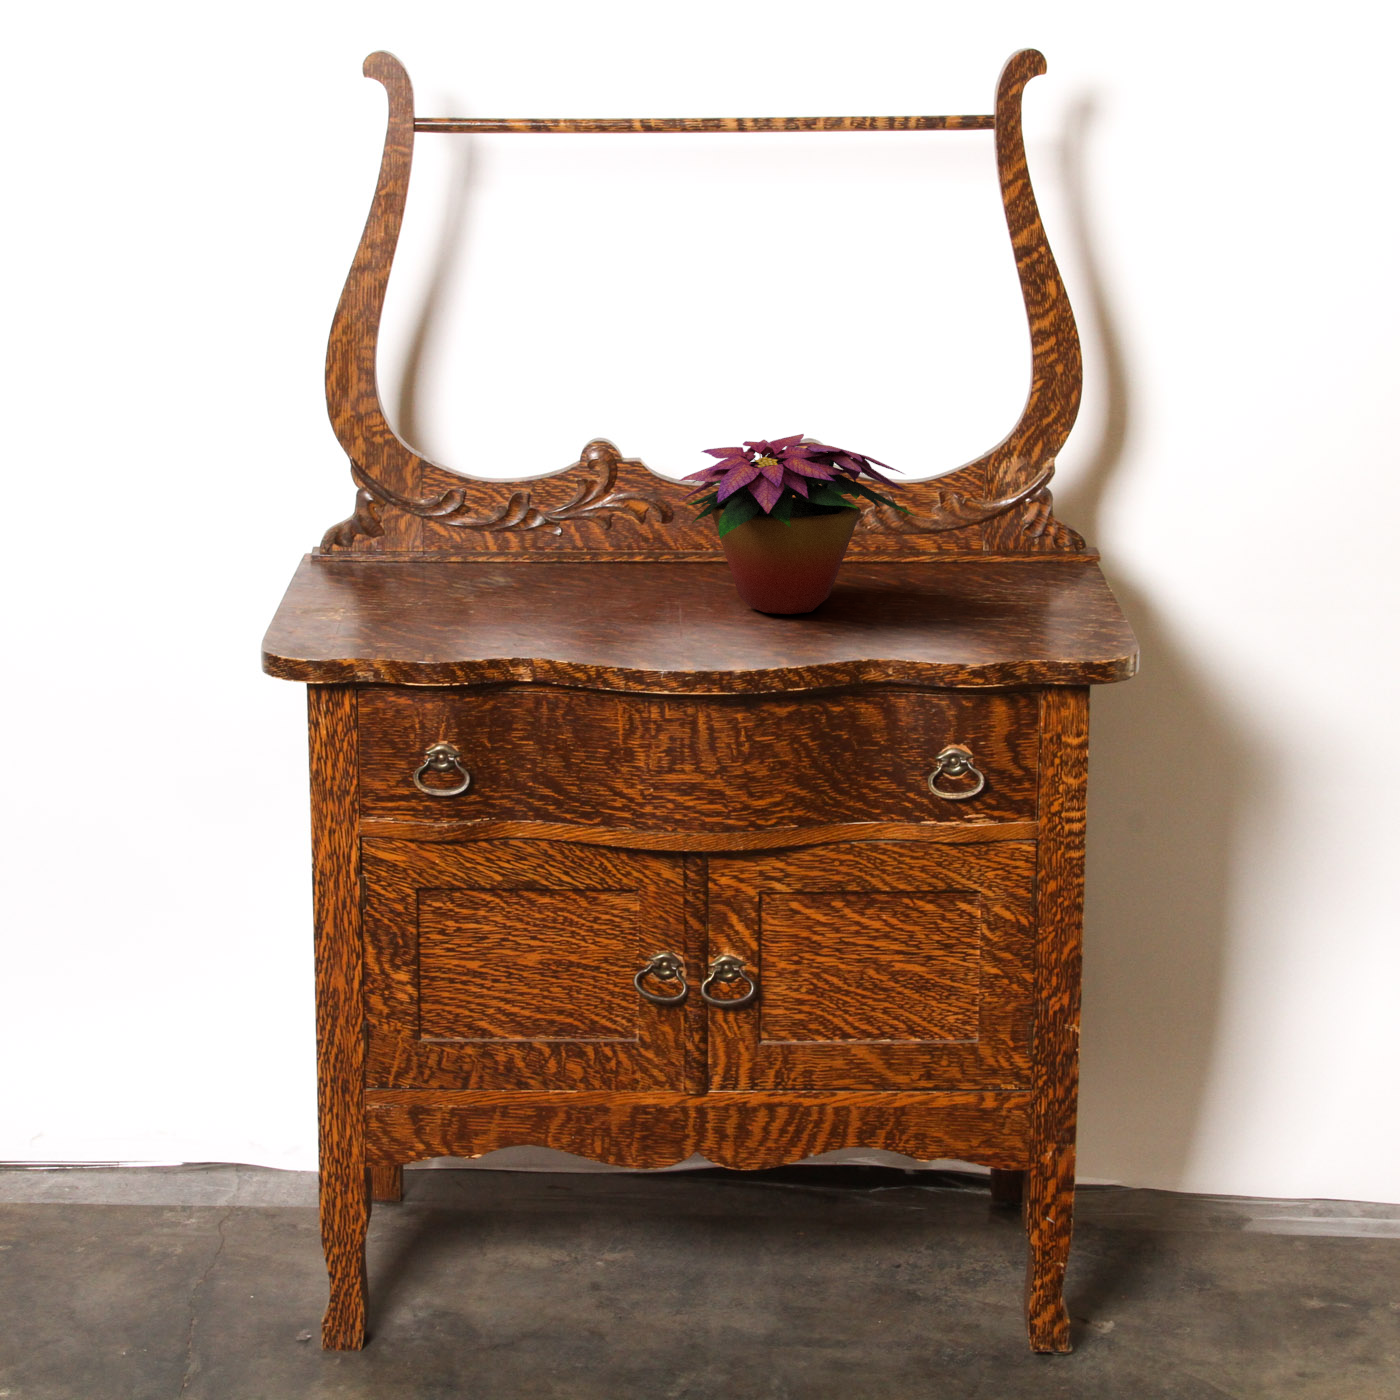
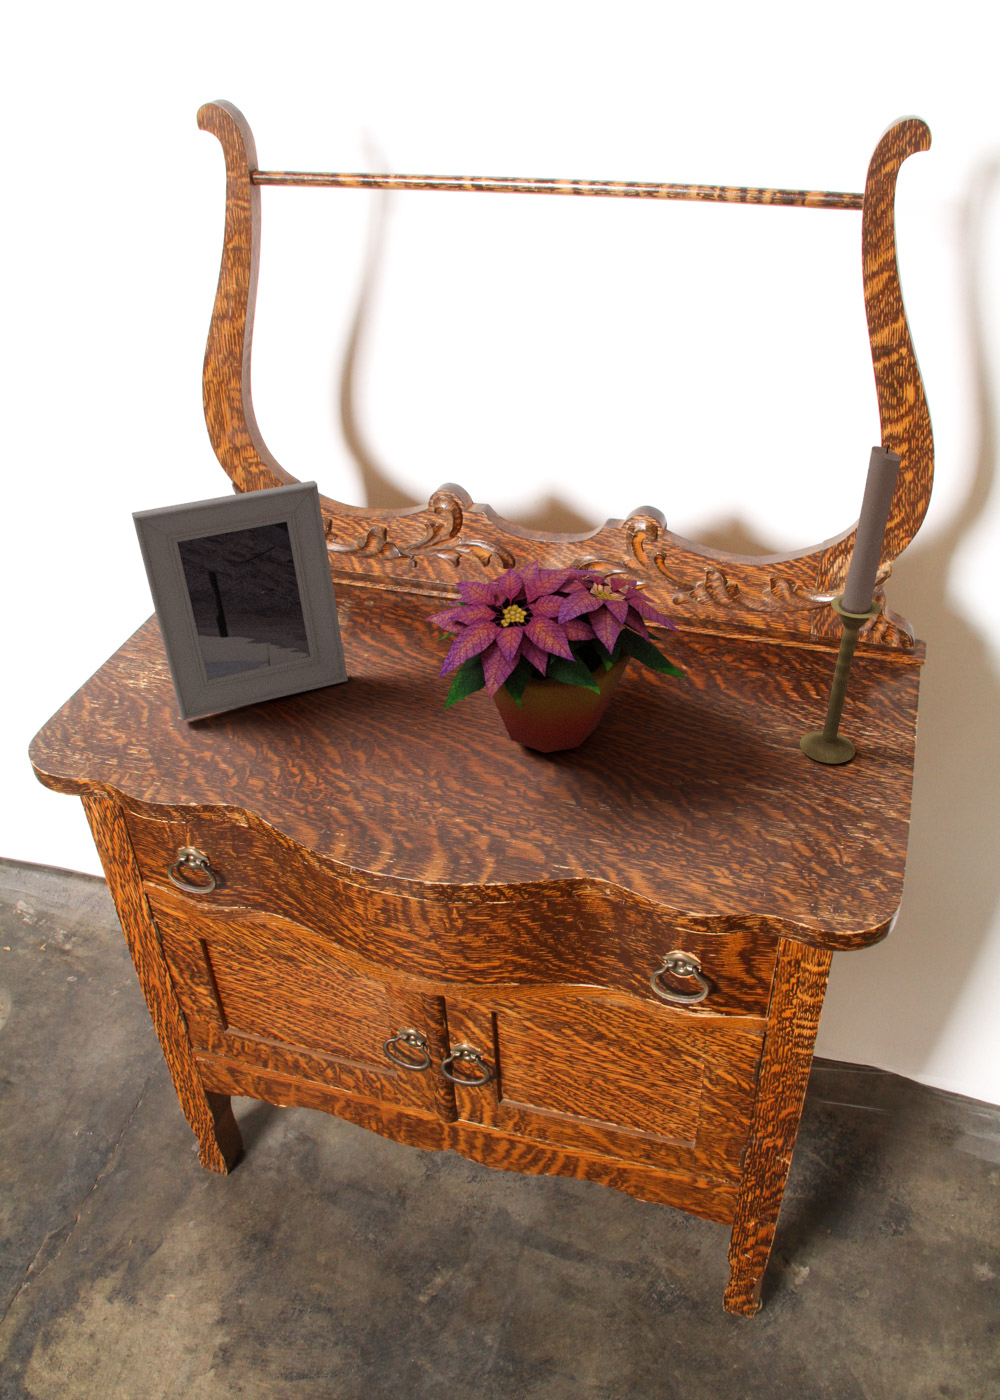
candlestick: none [1010,305,1062,603] -> present [800,445,901,763]
picture frame: none [390,392,563,620] -> present [132,481,348,720]

